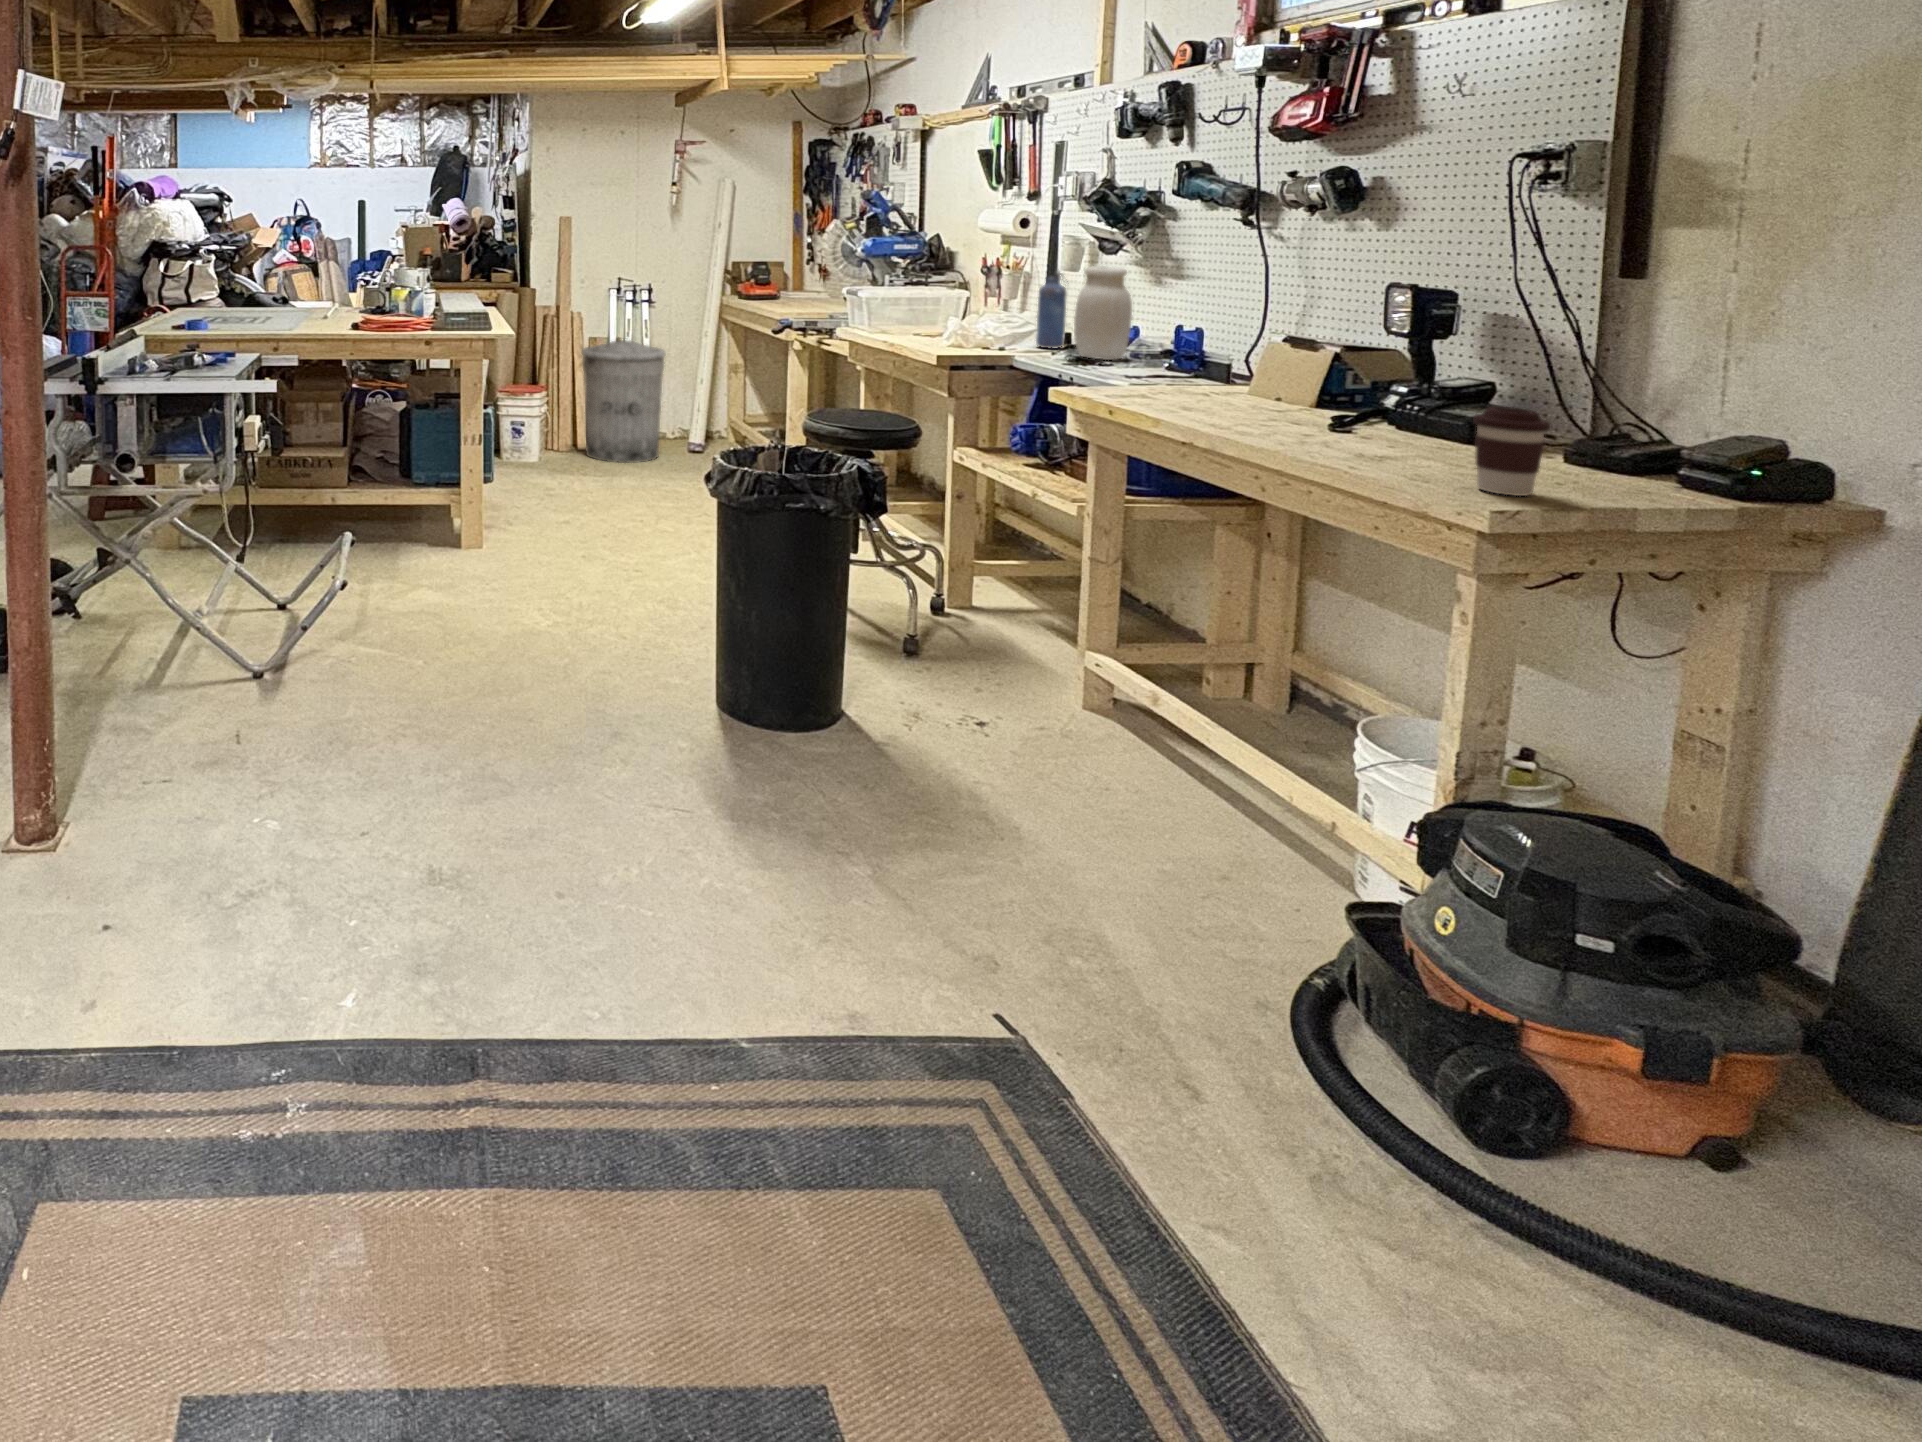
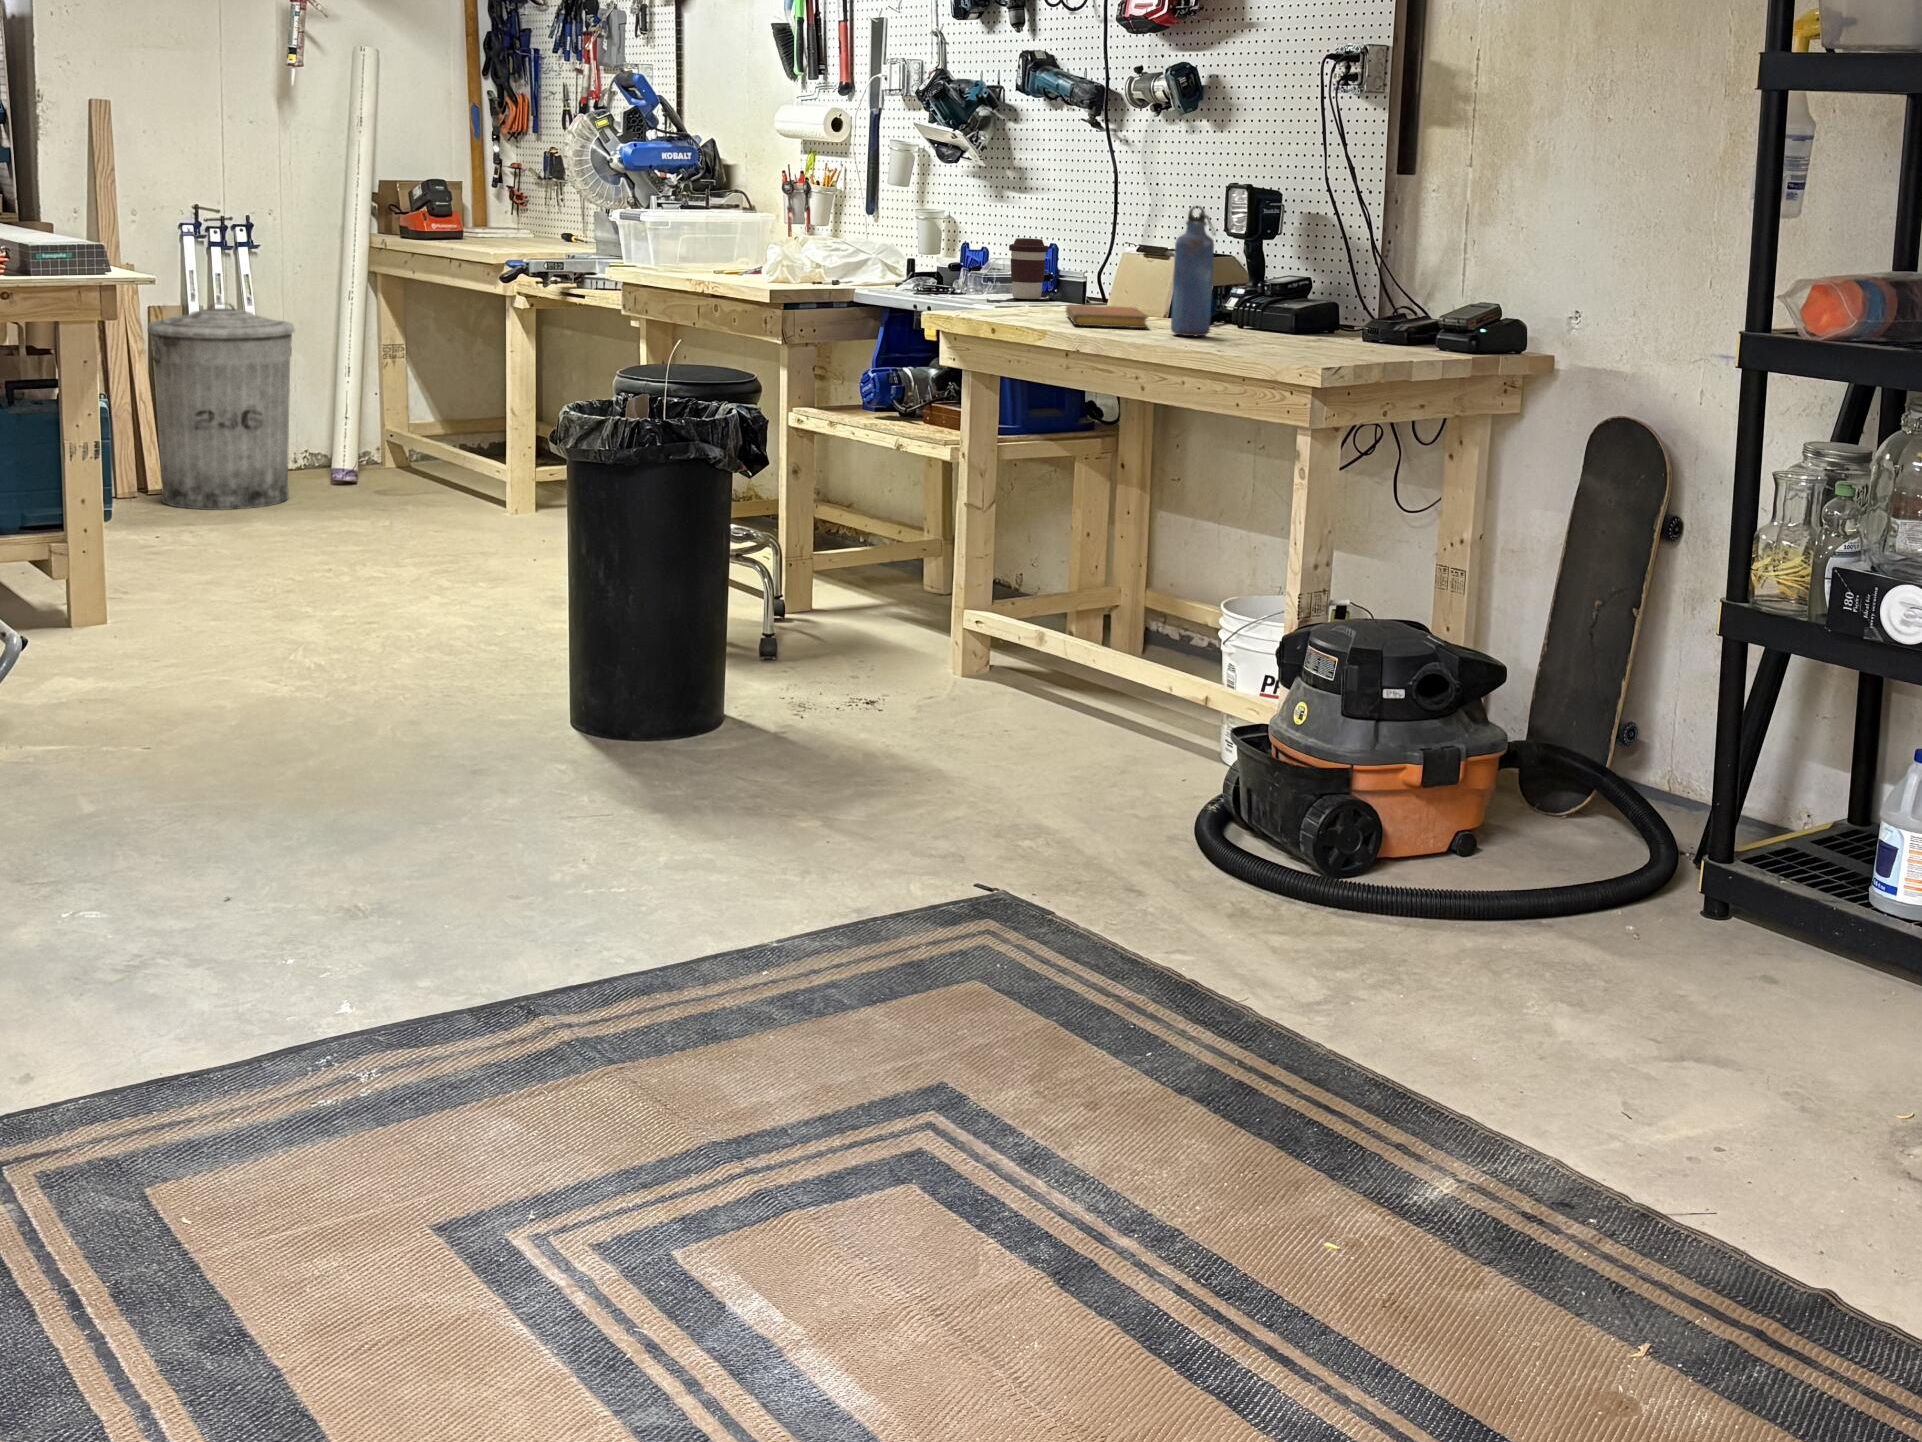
jar: present [1074,266,1132,360] -> none [923,173,983,286]
water bottle: present [1036,271,1067,348] -> present [1171,206,1216,336]
notebook: none [1187,393,1275,426] -> present [1066,305,1148,328]
coffee cup: present [1473,407,1550,496] -> present [1009,238,1048,299]

